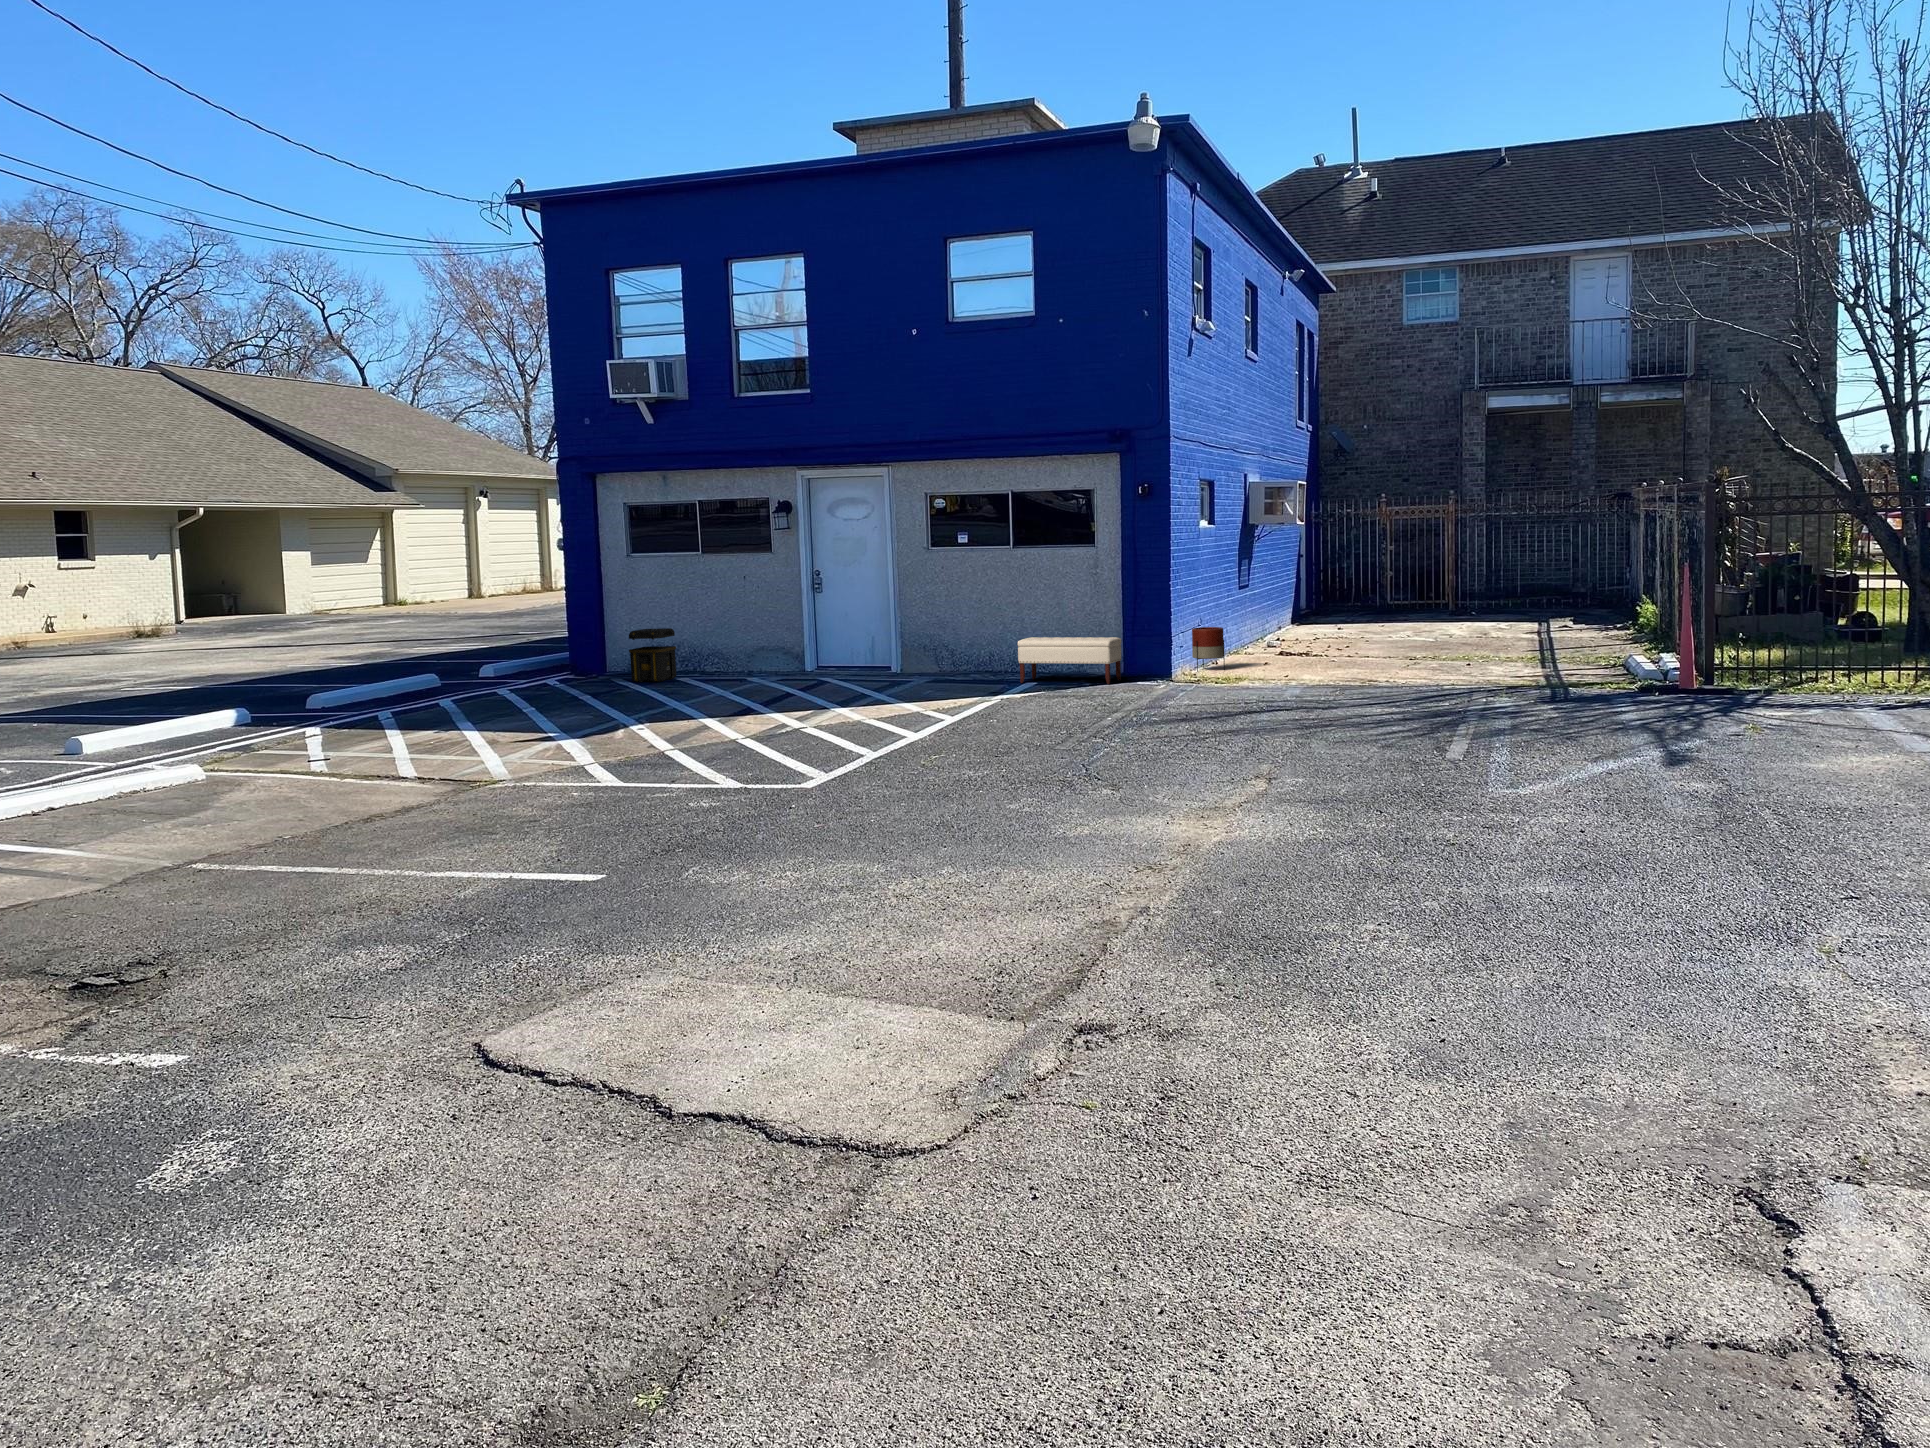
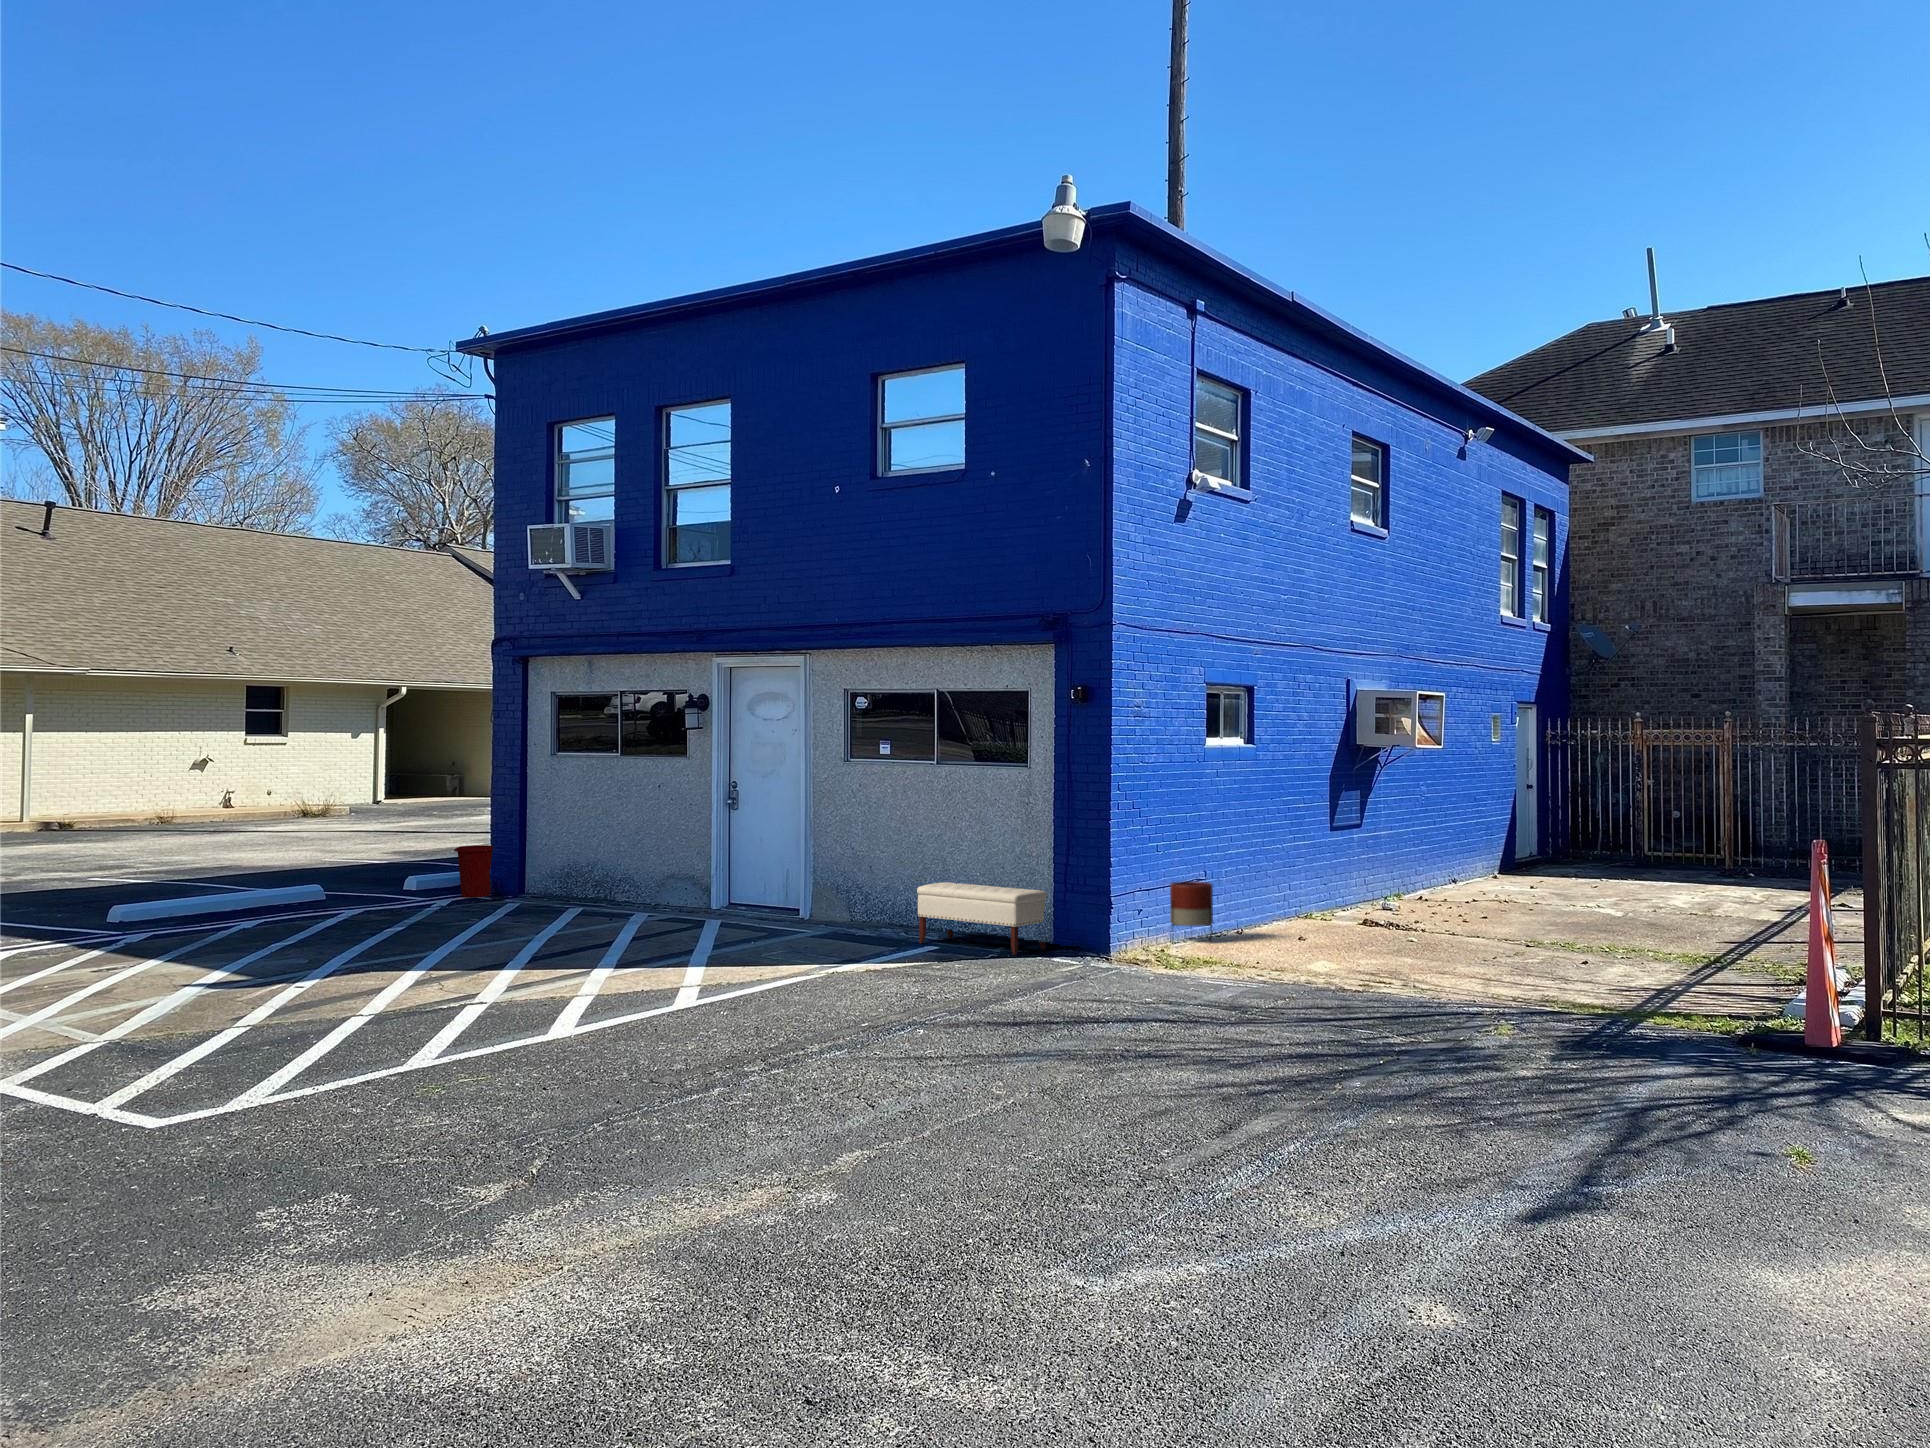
toolbox: present [629,628,676,682] -> none [531,841,591,907]
waste bin: none [536,637,573,681] -> present [454,845,493,897]

